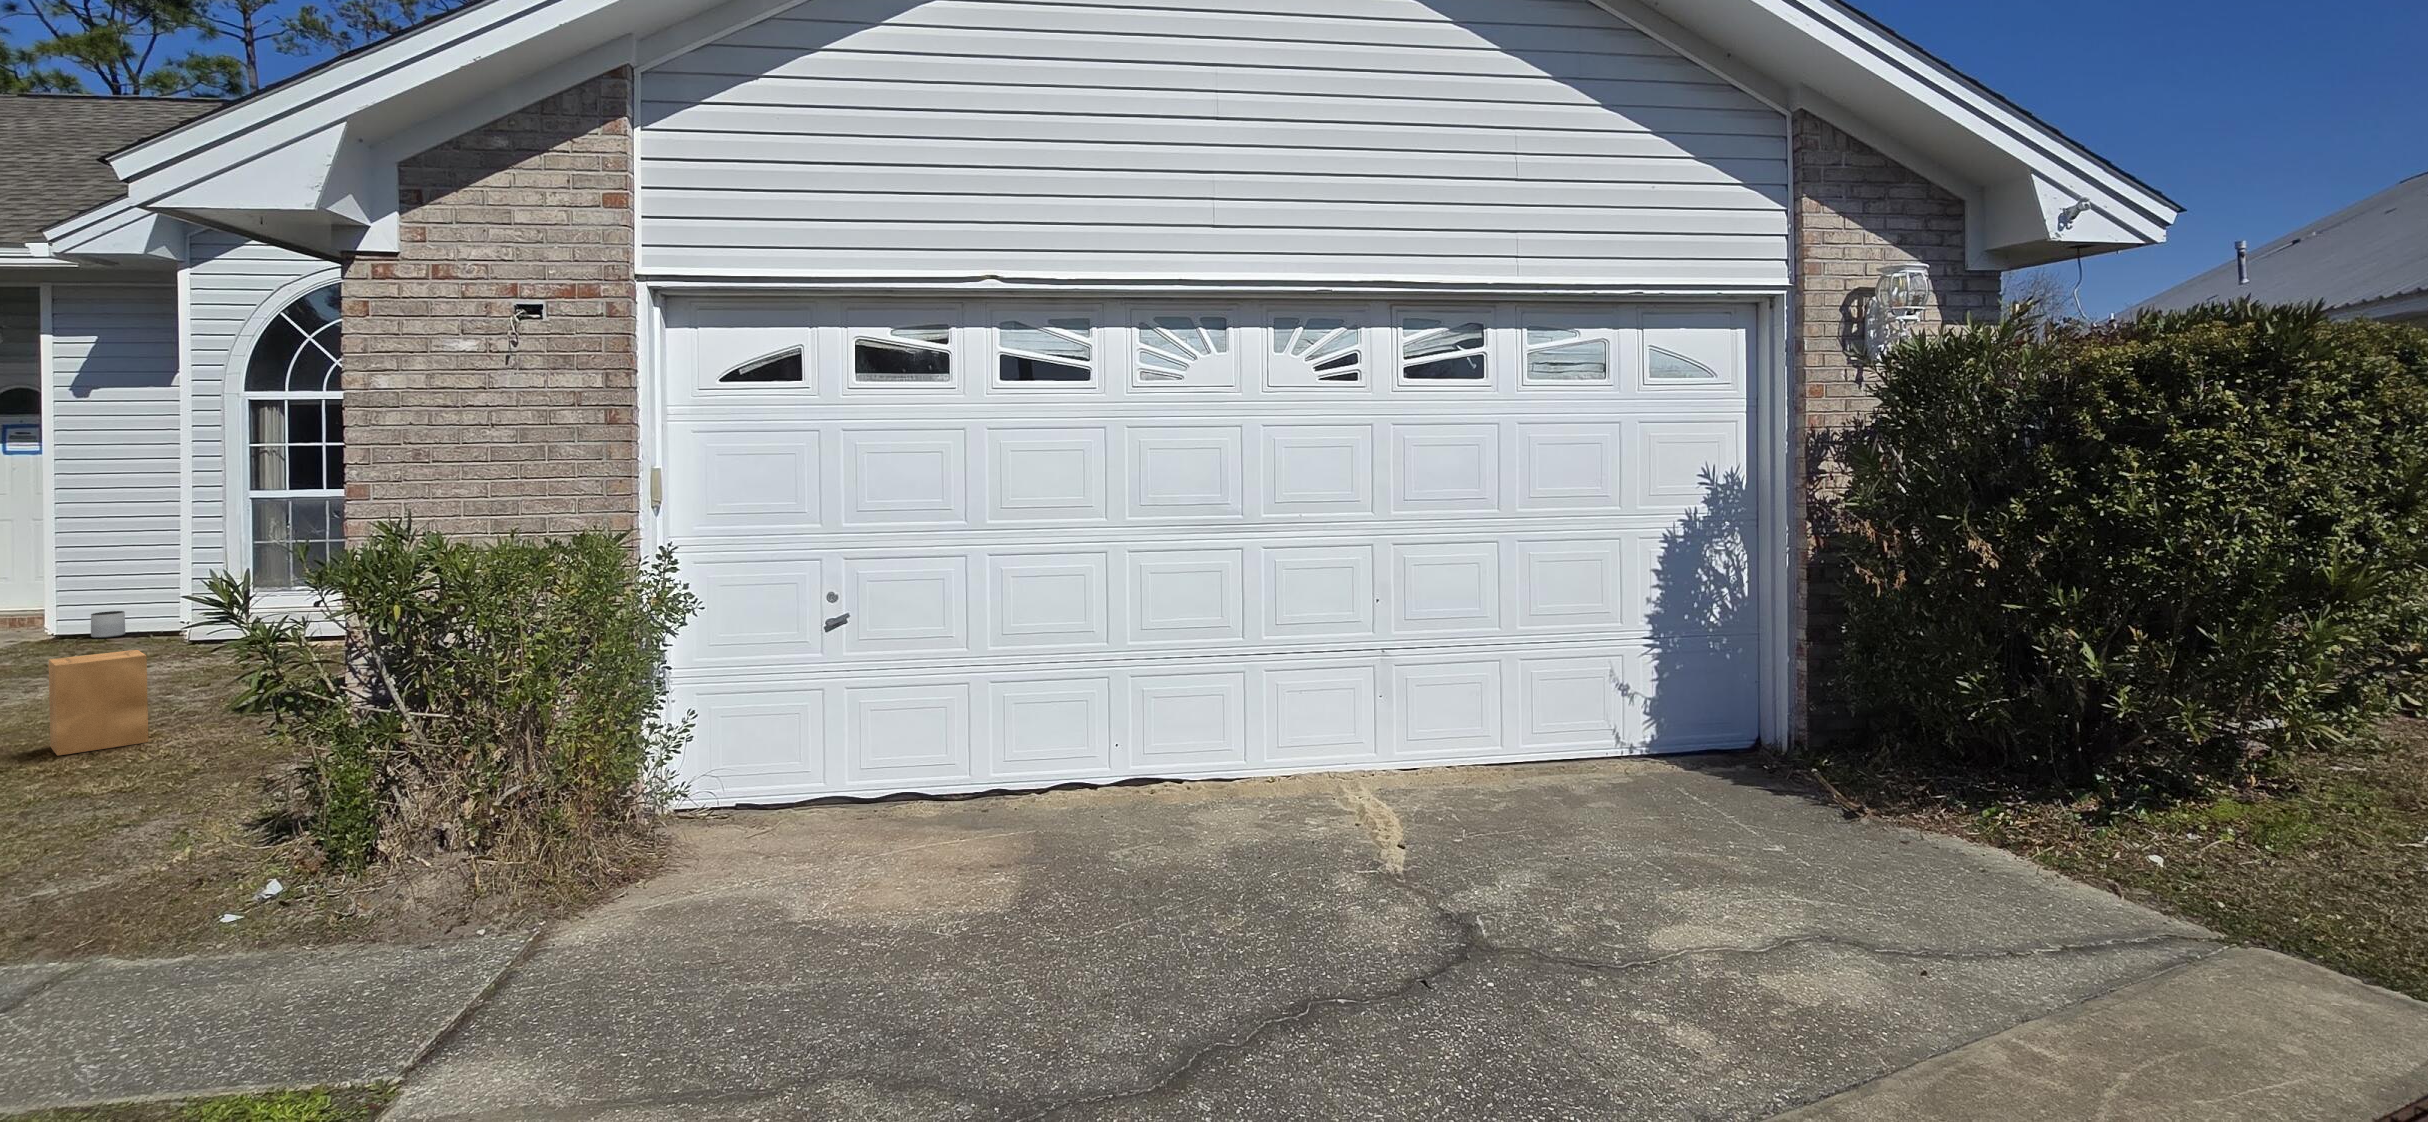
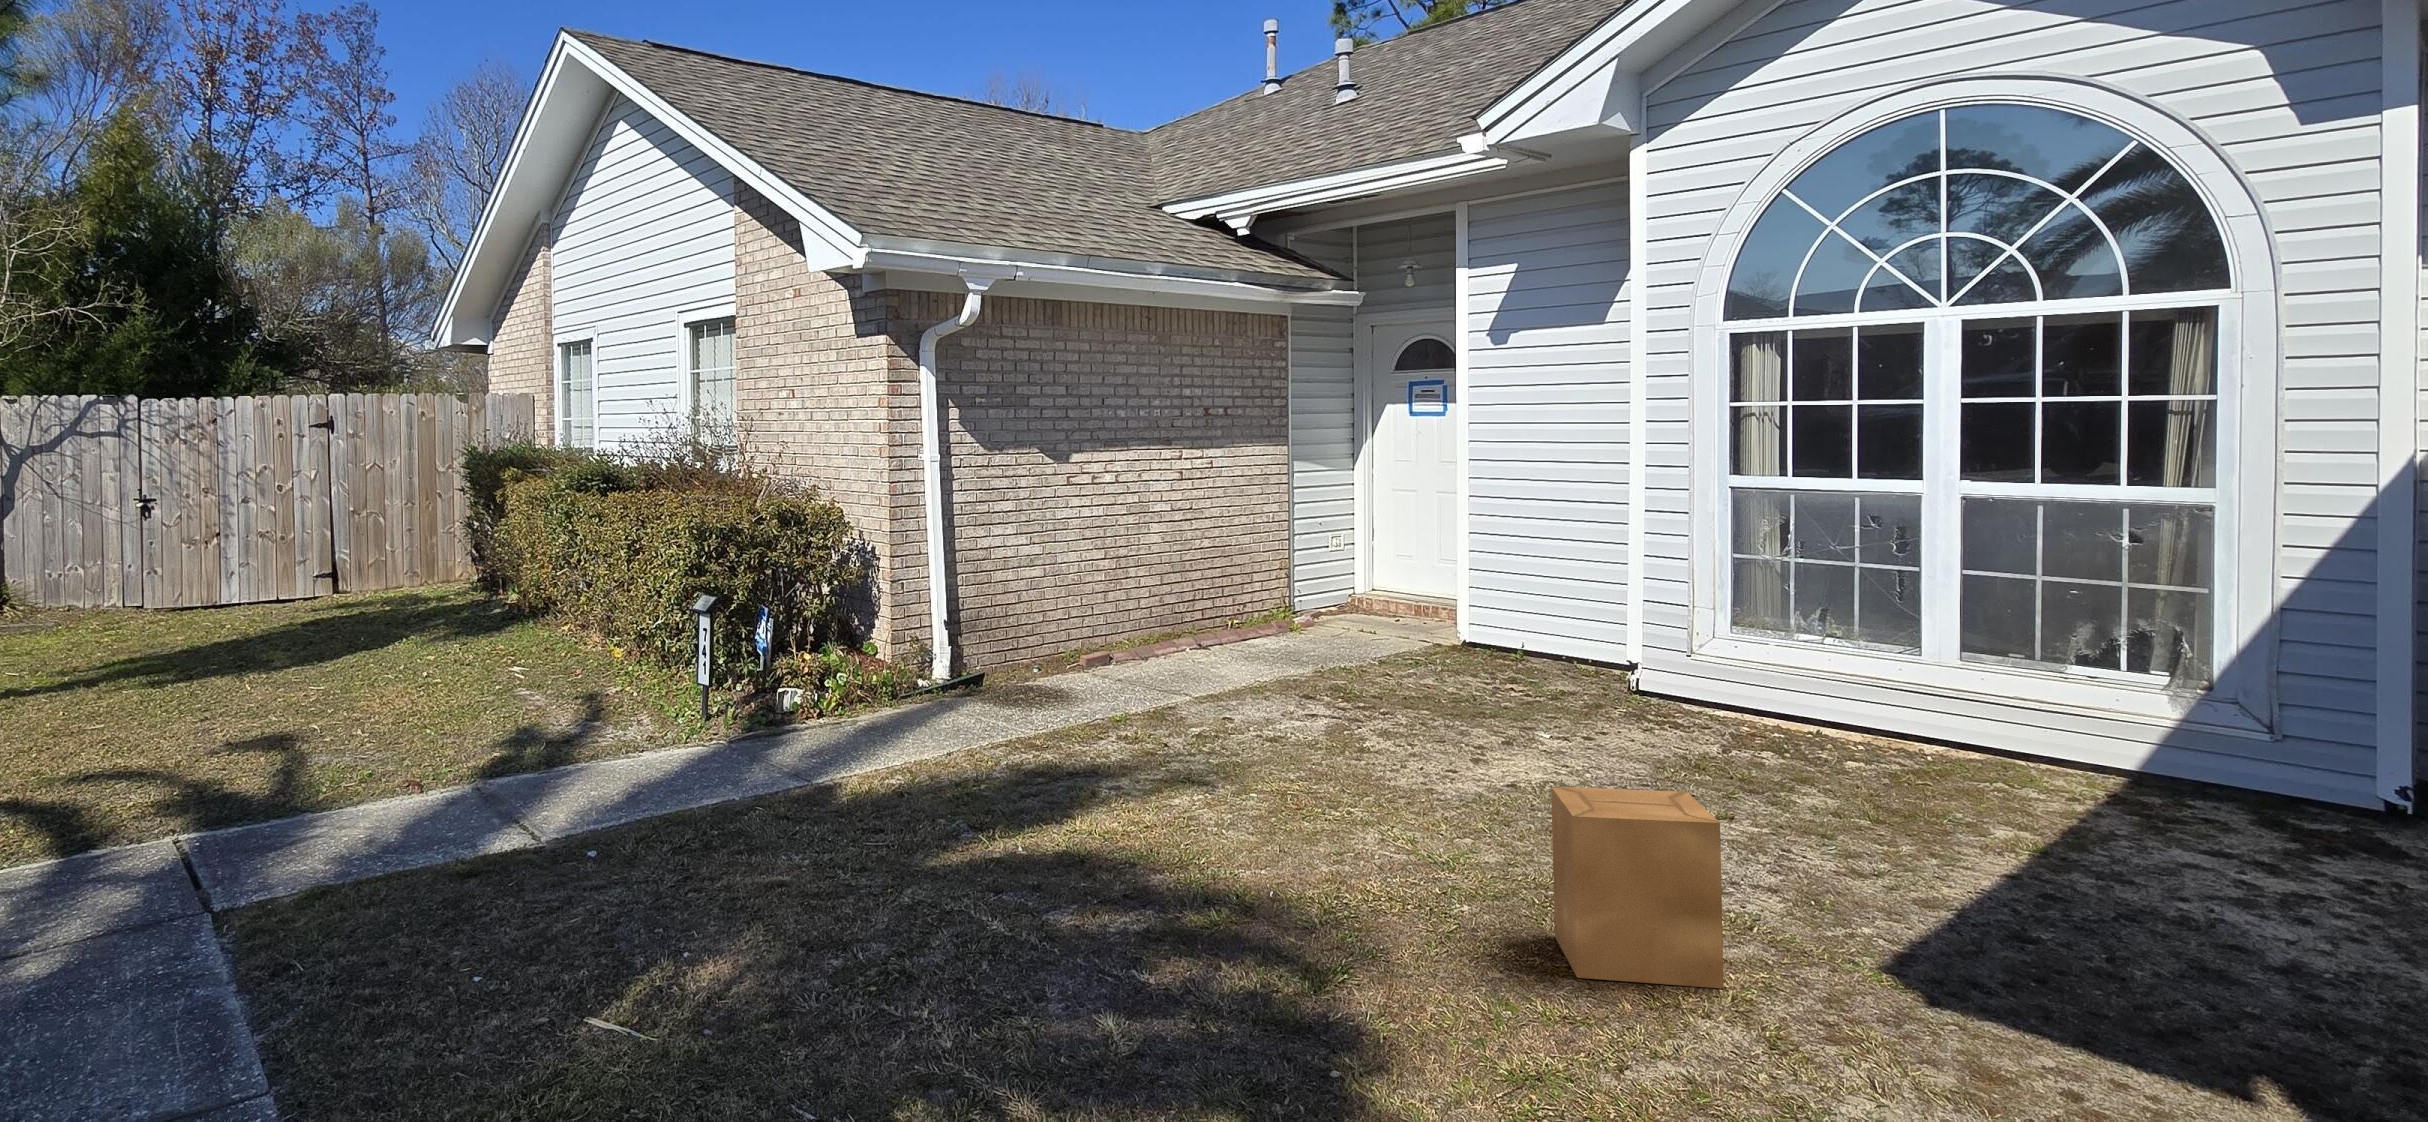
planter: present [91,611,125,638] -> none [1515,619,1553,655]

